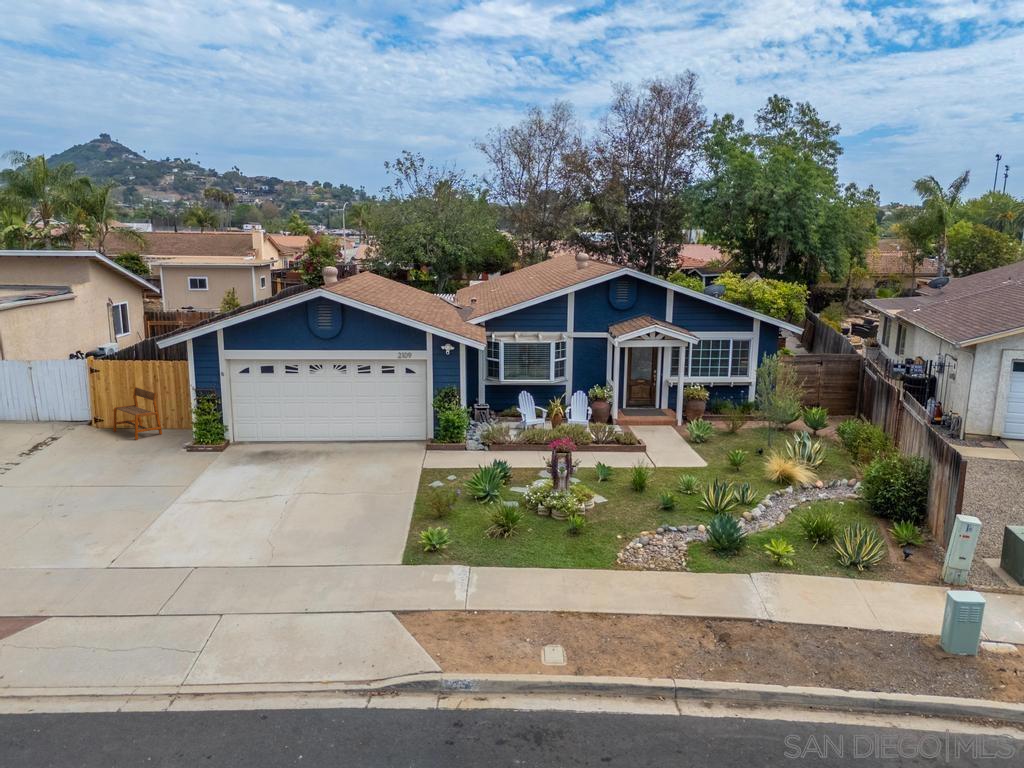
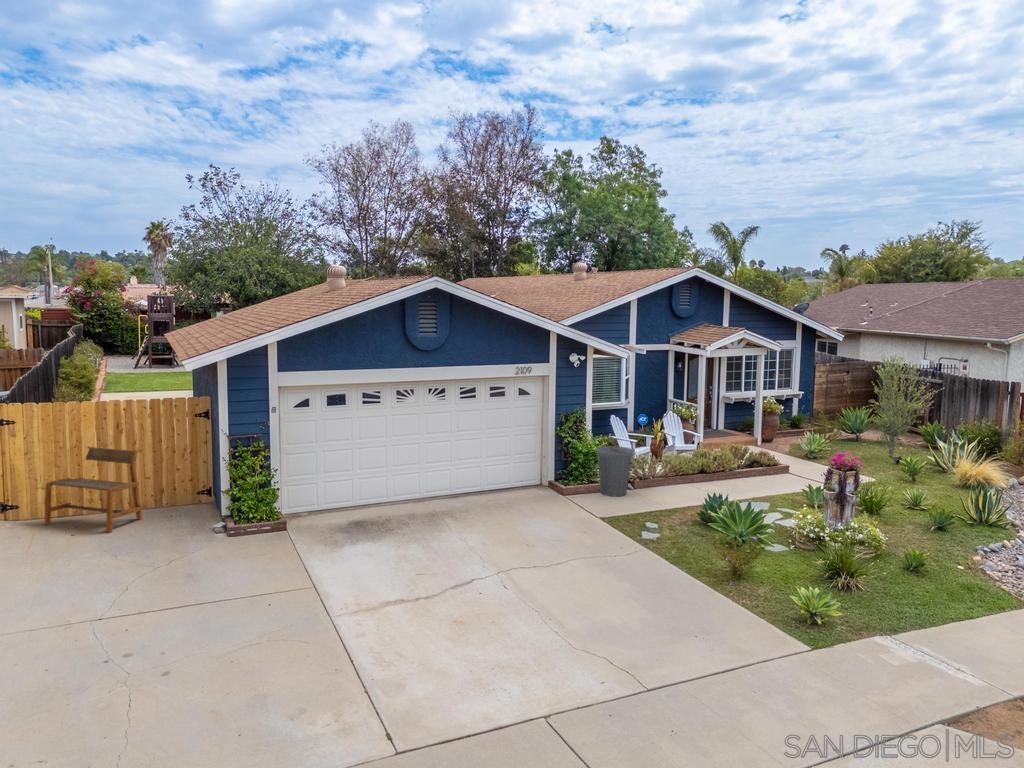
trash can: none [452,416,481,454] -> present [596,446,634,496]

